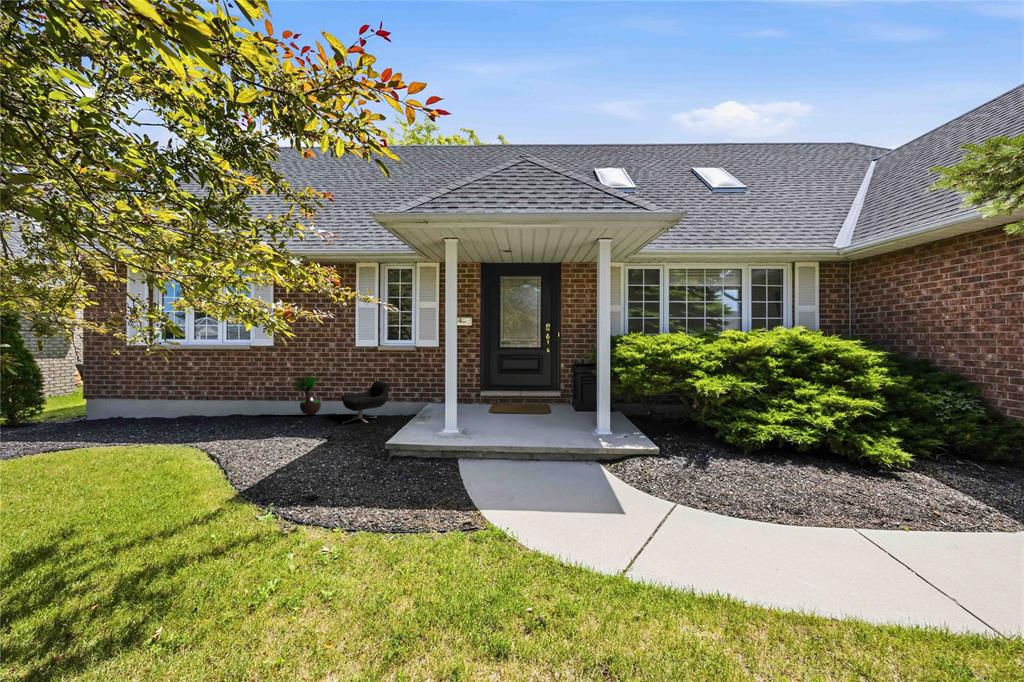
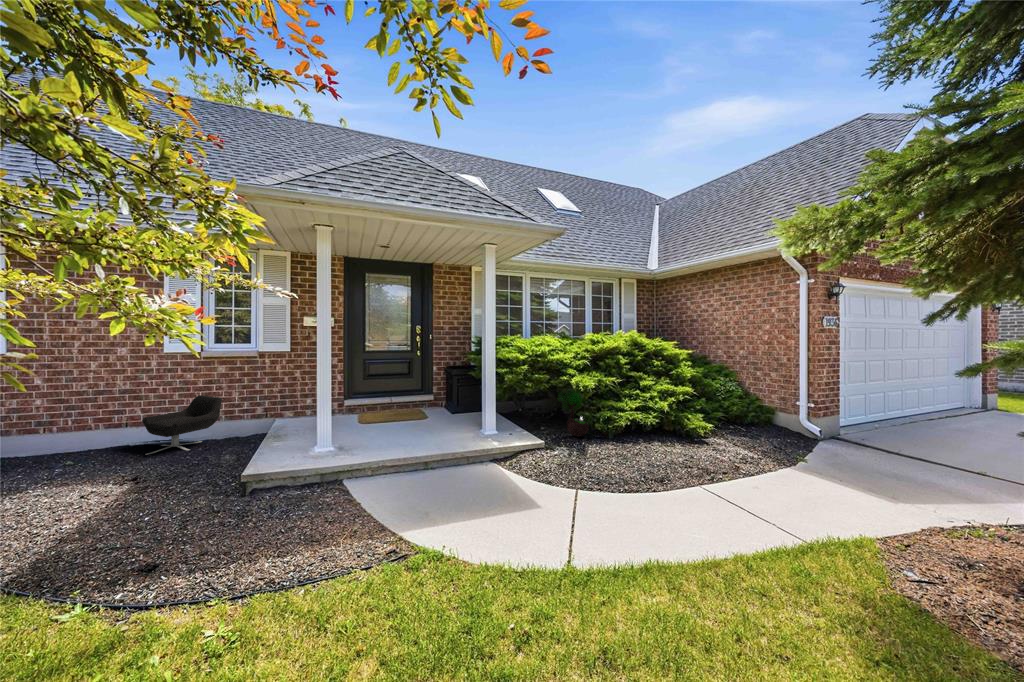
potted tree: present [294,376,321,415] -> present [559,390,589,437]

